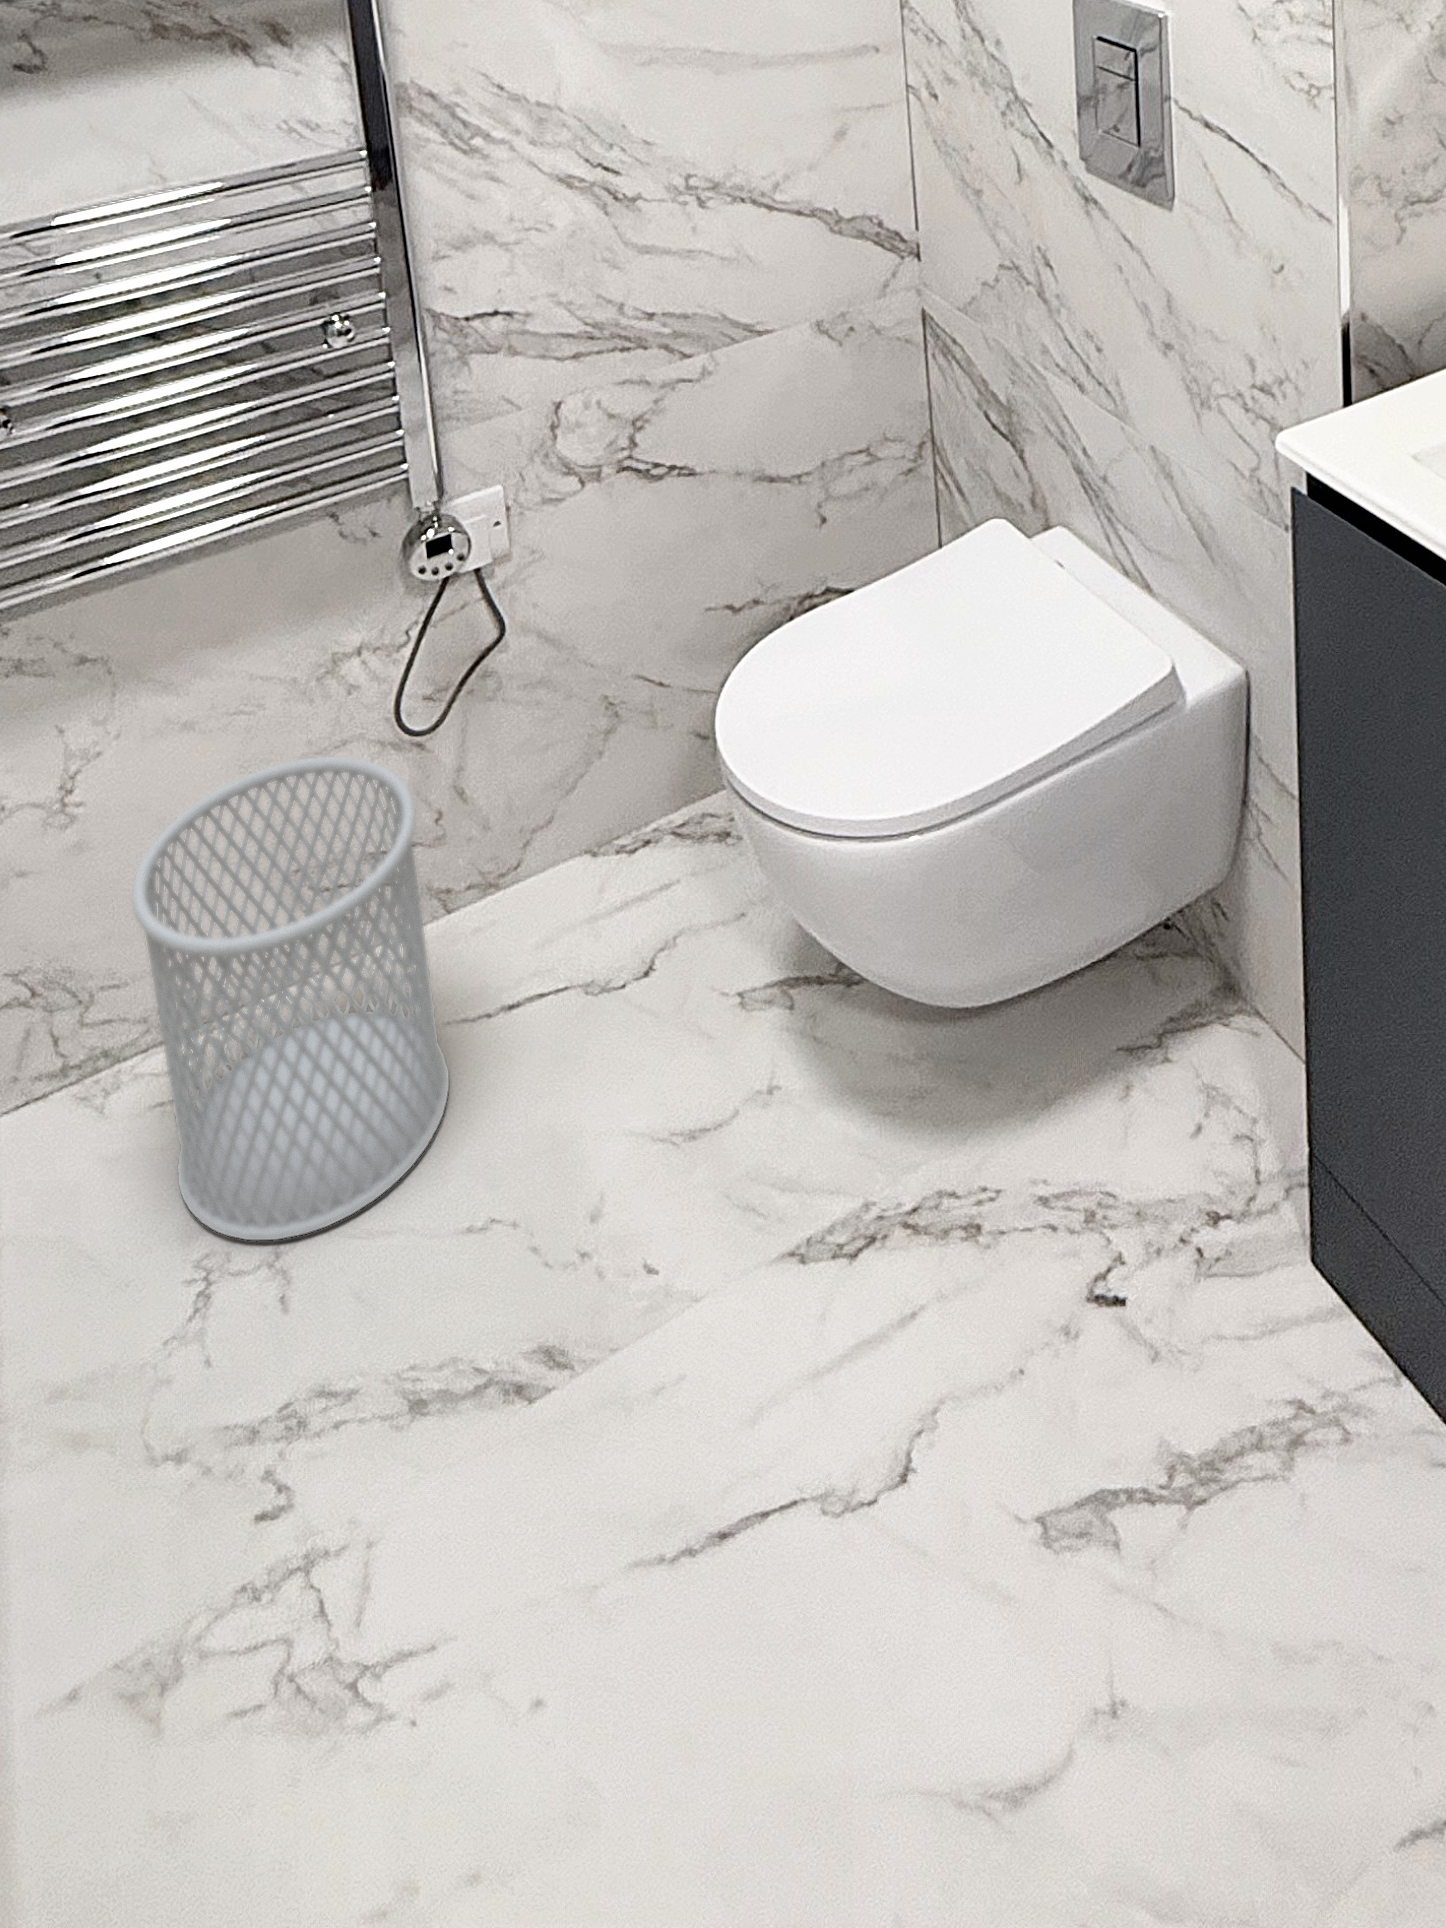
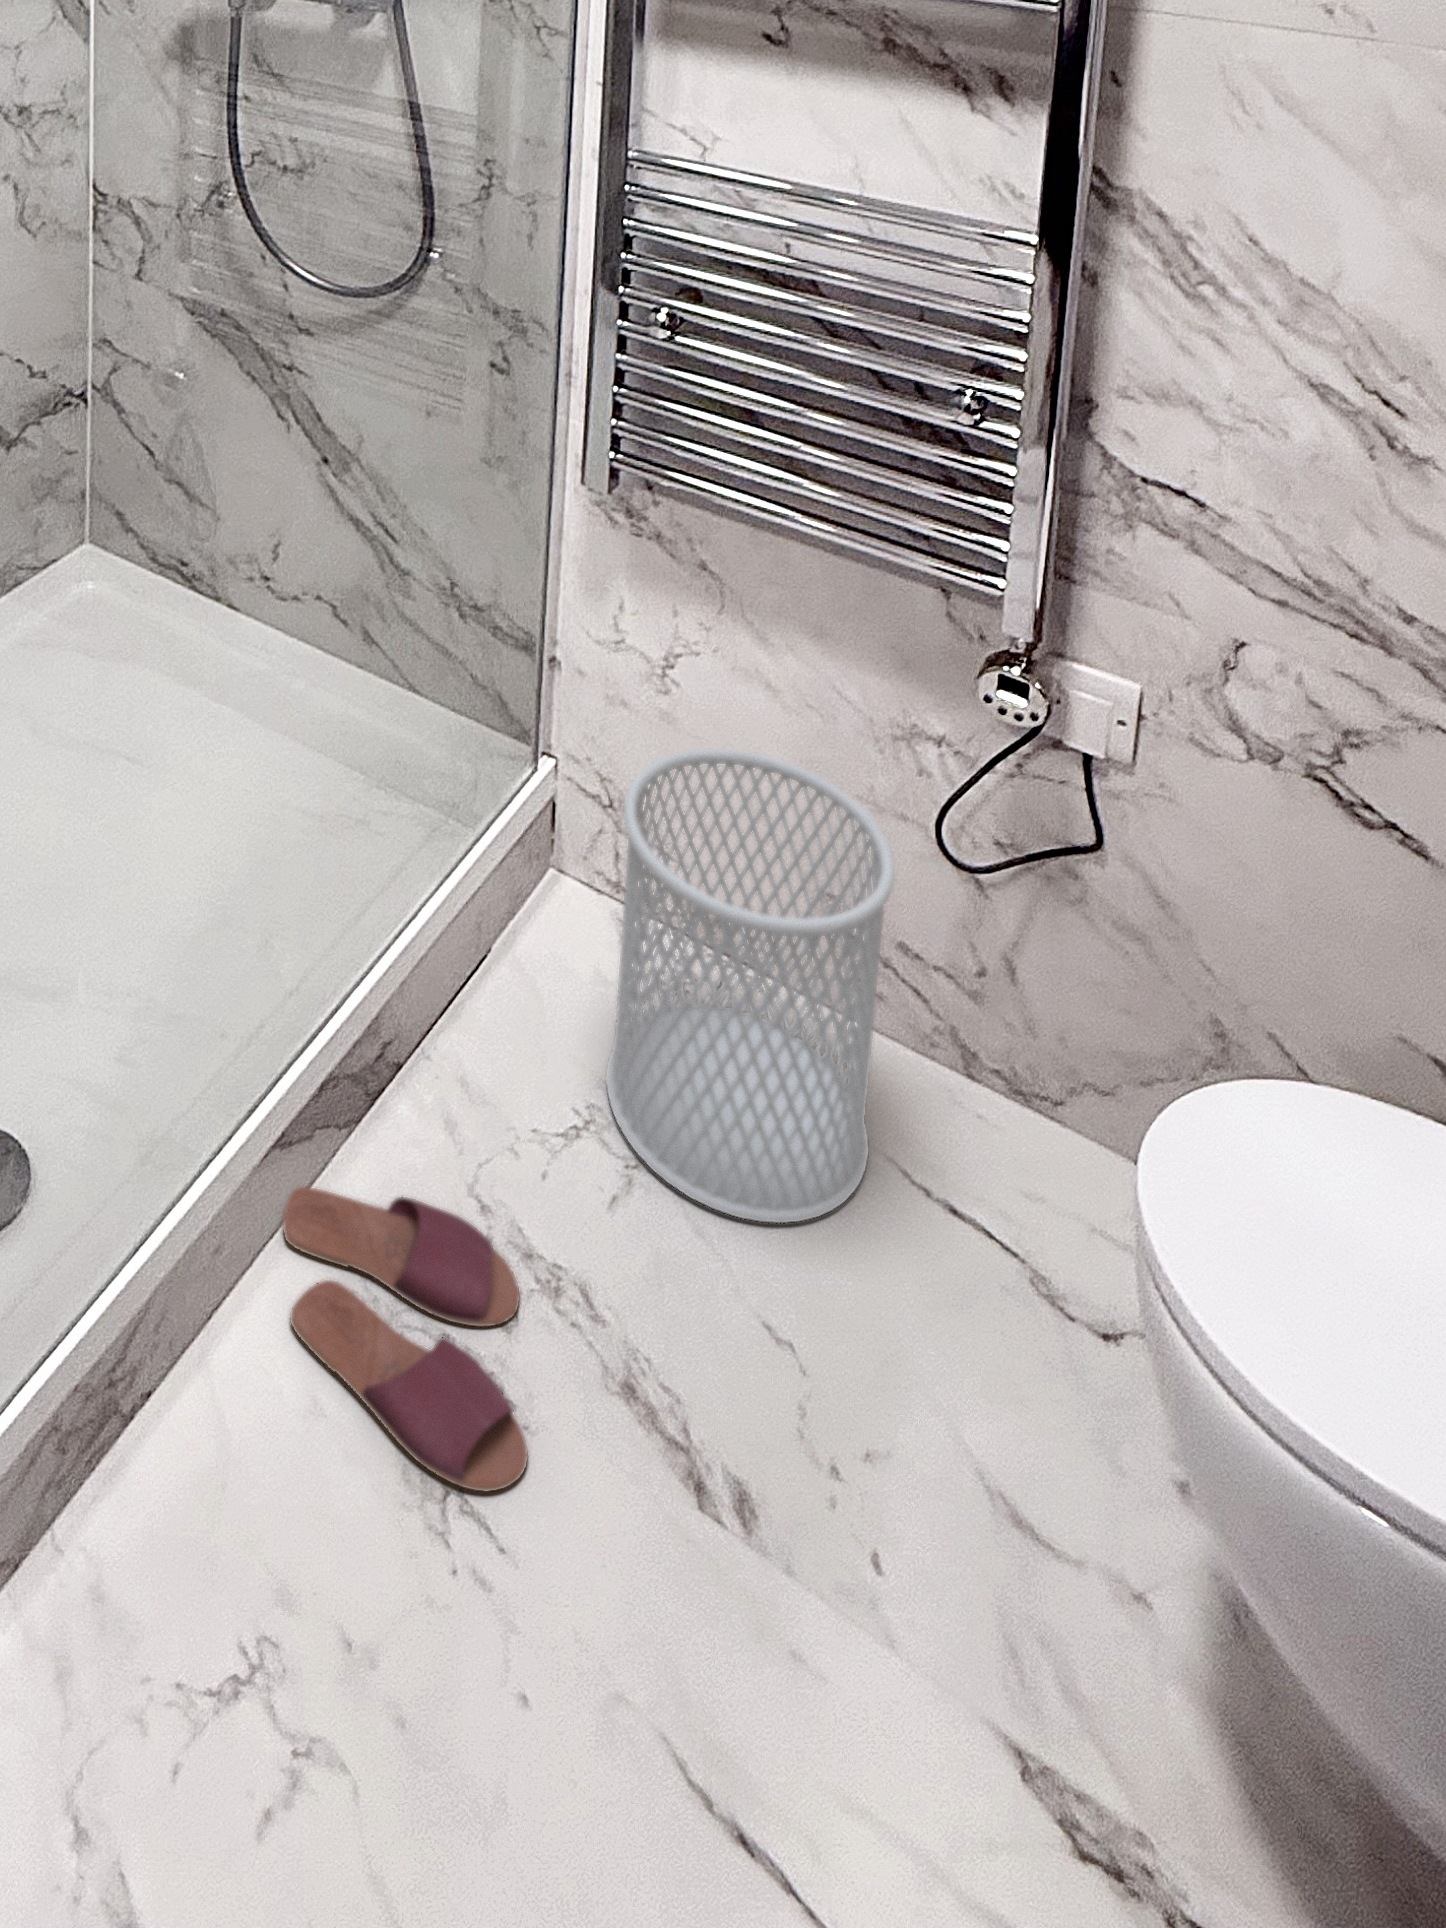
slippers: none [13,1442,439,1763] -> present [283,1187,528,1492]

